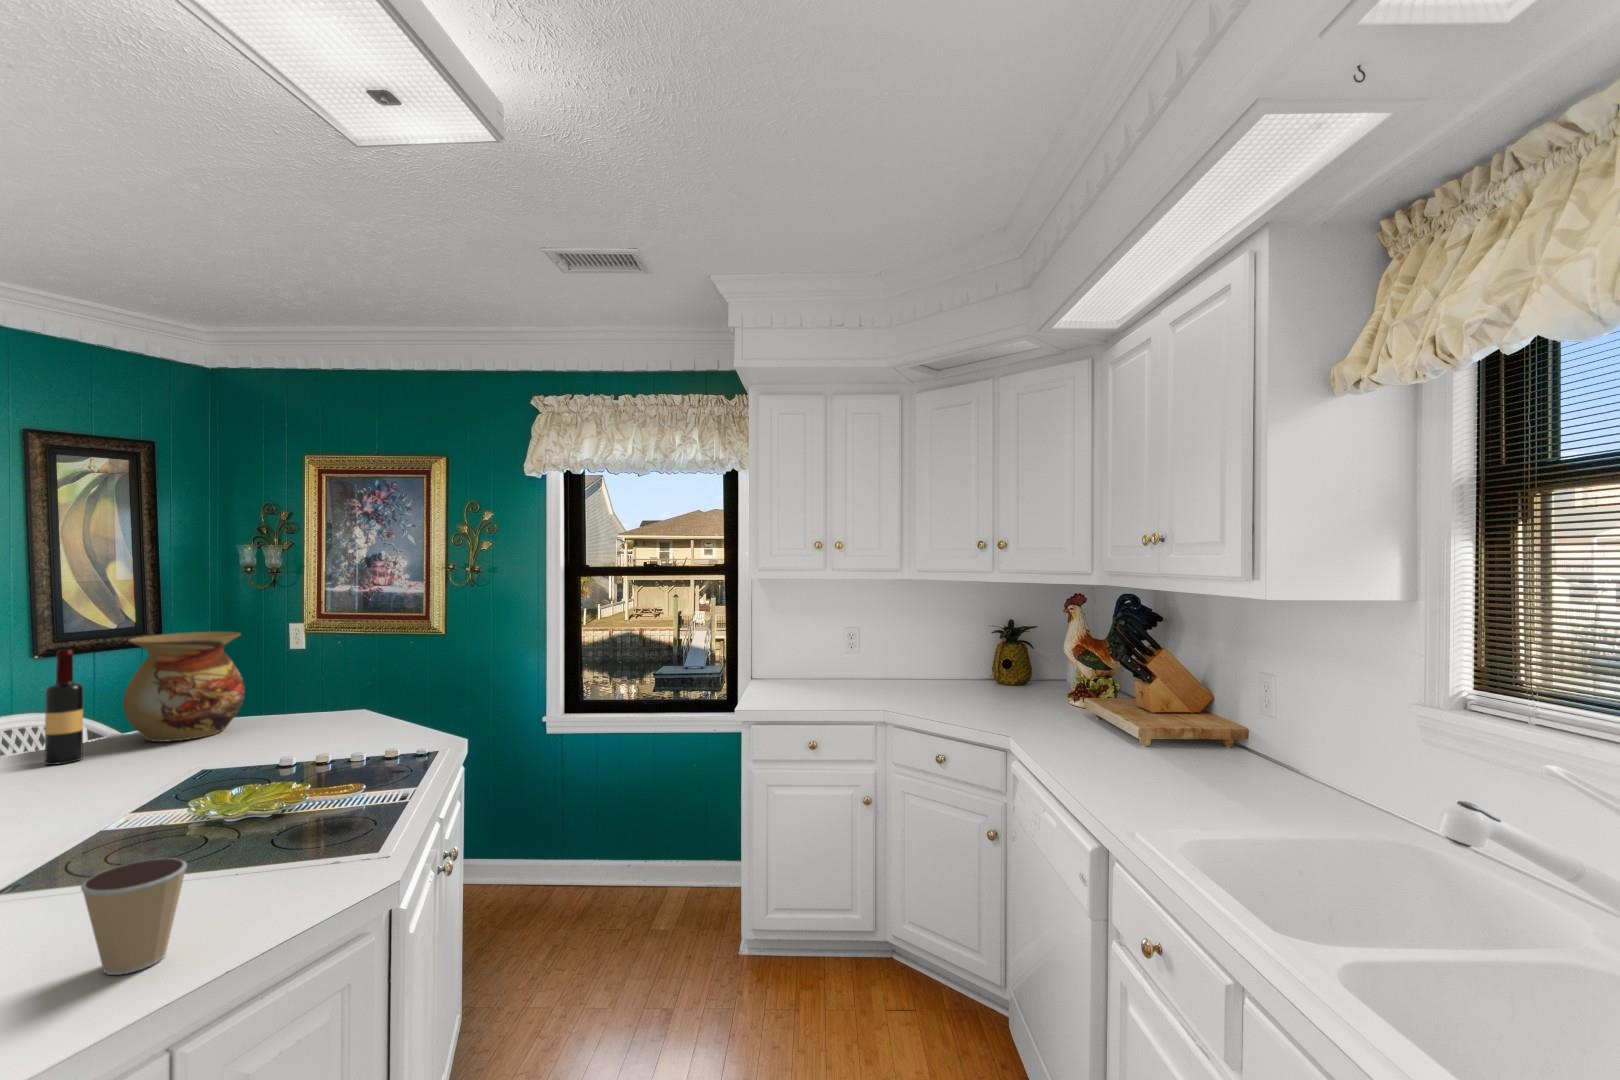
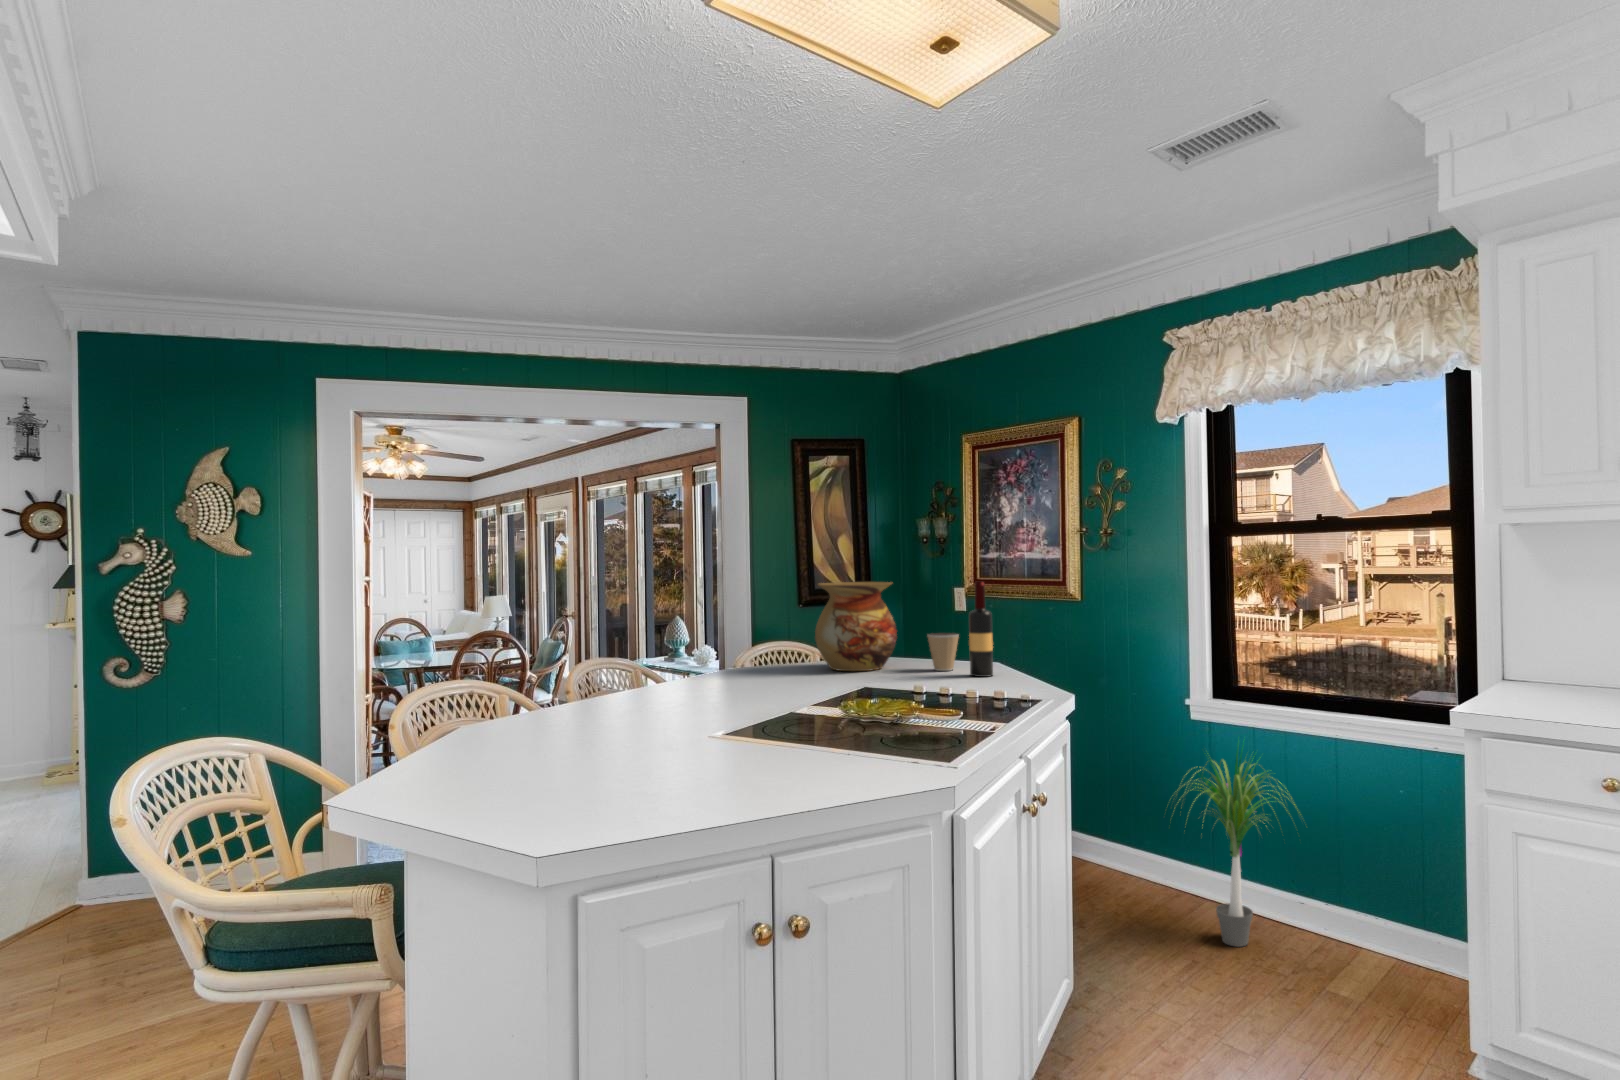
wine bottle: present [45,649,83,765] -> present [969,582,993,677]
potted plant: none [522,739,637,916] -> present [1188,750,1295,947]
coffee cup: present [81,858,187,975] -> present [927,633,959,671]

